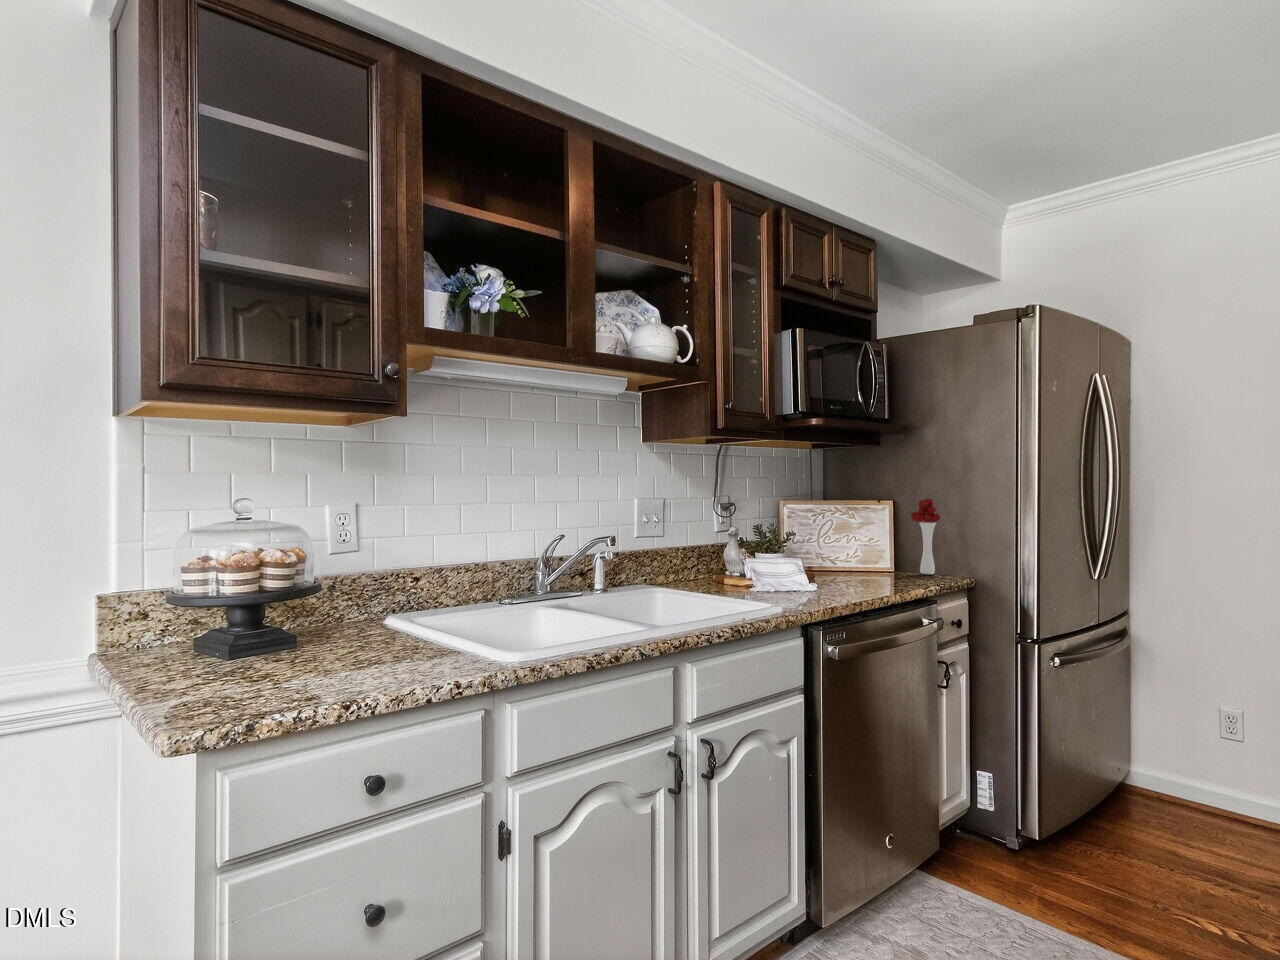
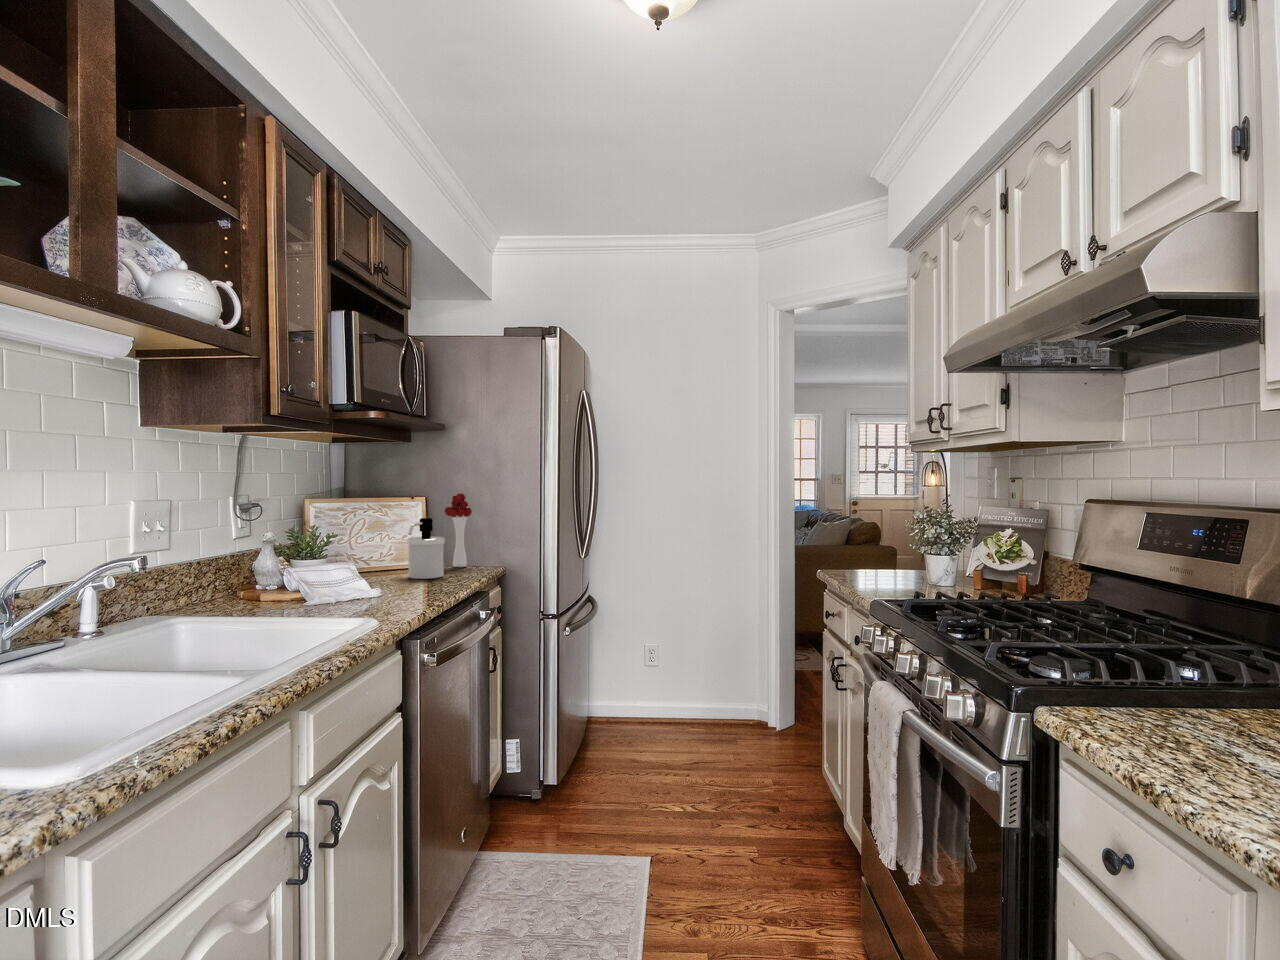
soap dispenser: none [857,521,899,581] -> present [407,518,445,579]

